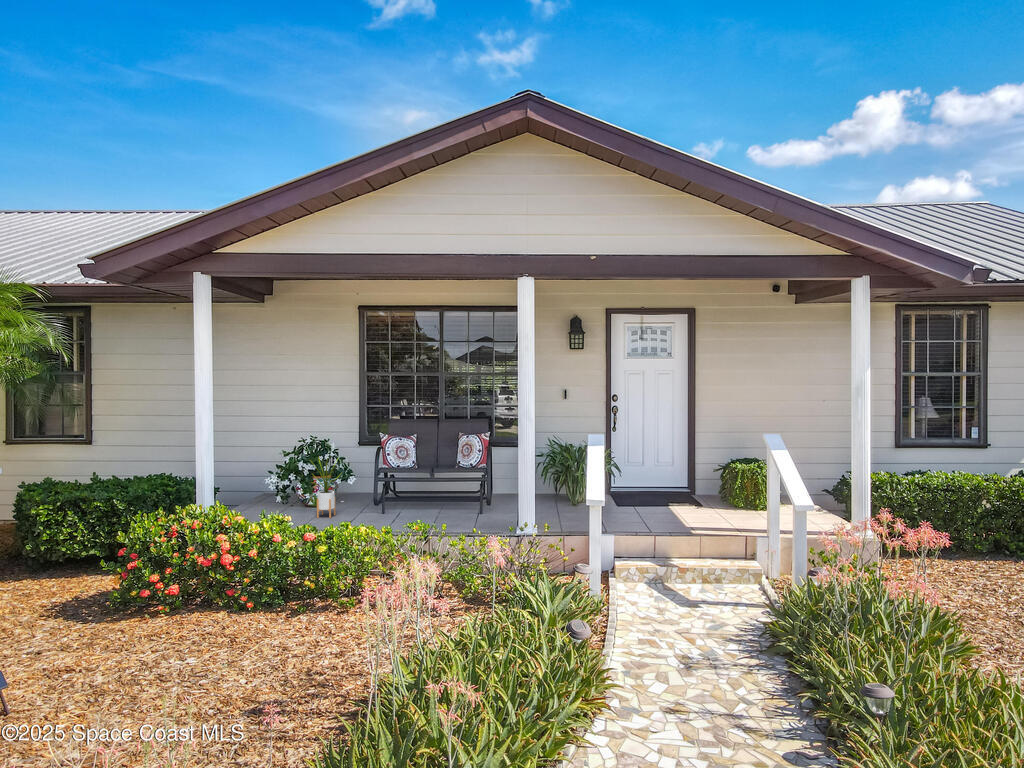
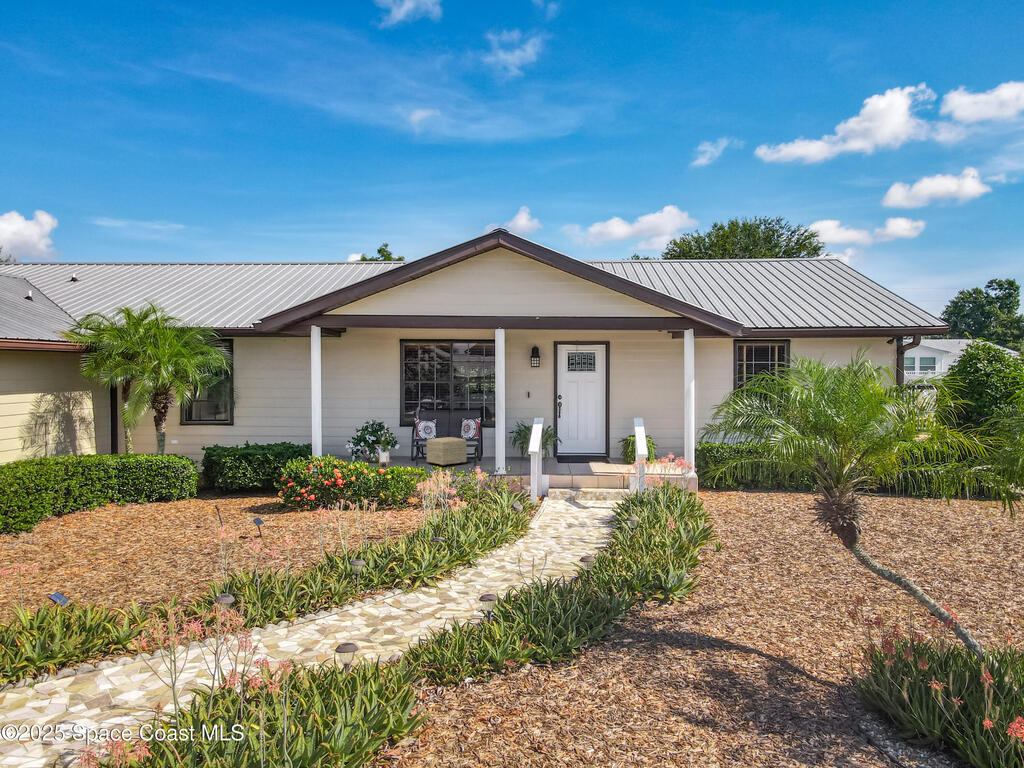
ottoman: none [399,465,466,517] -> present [427,437,467,466]

